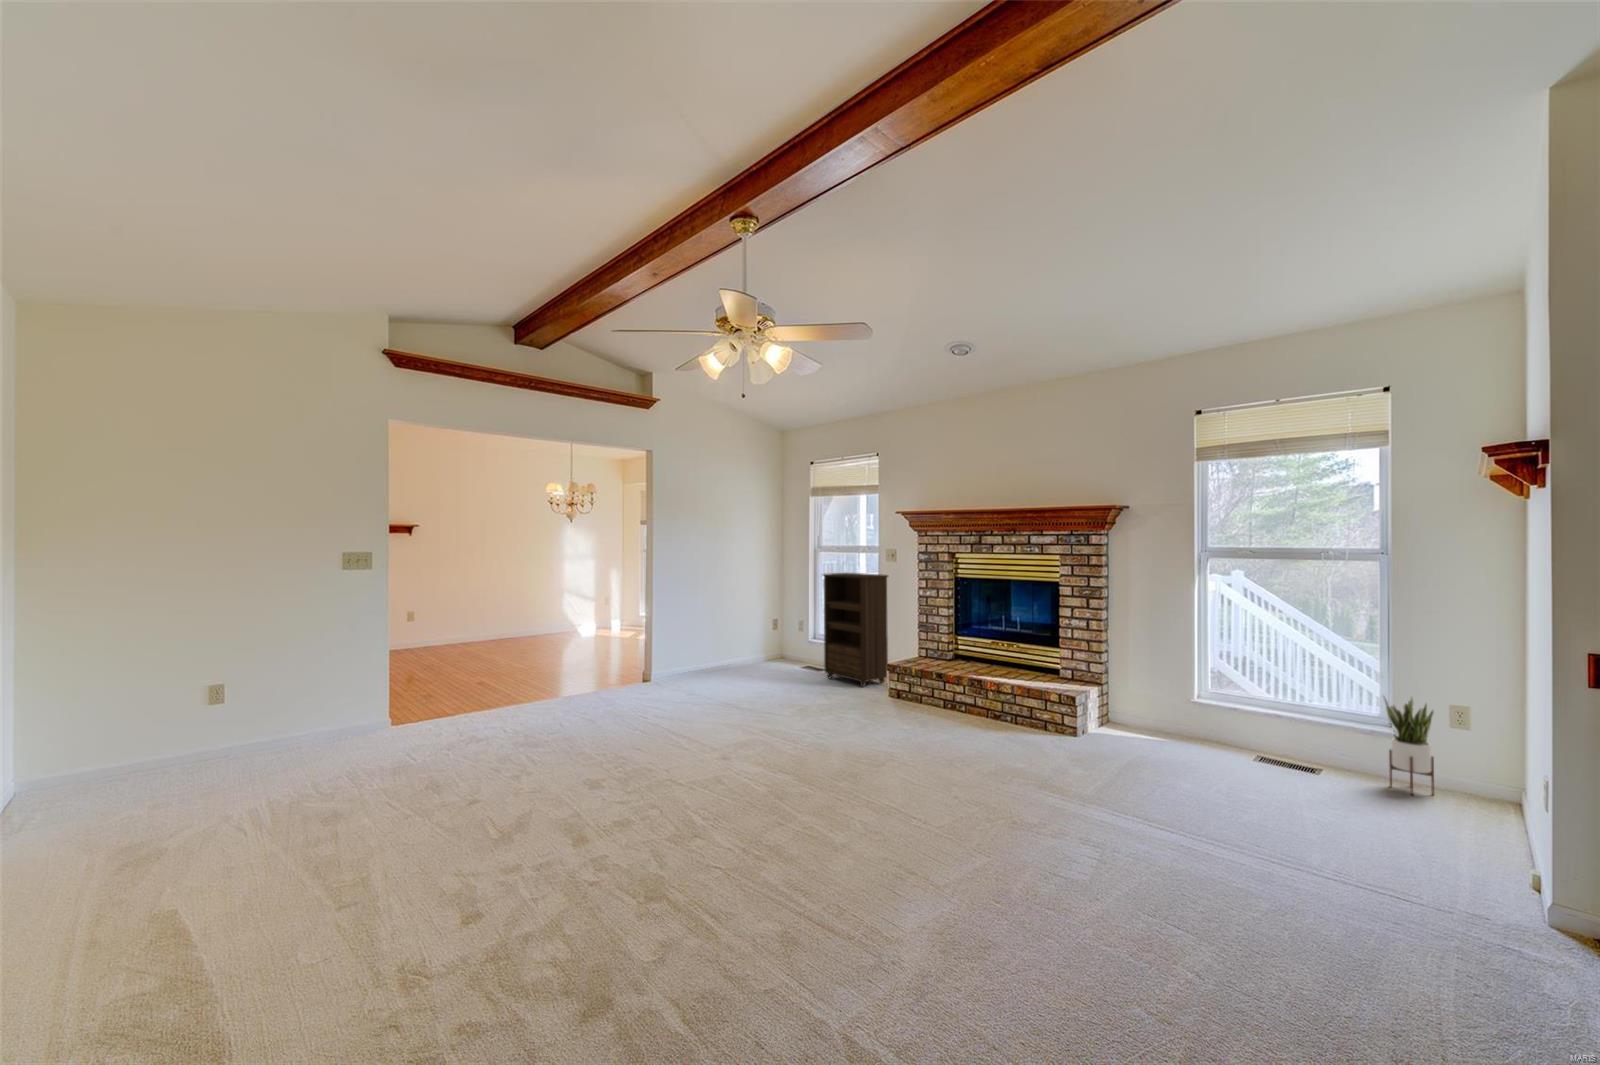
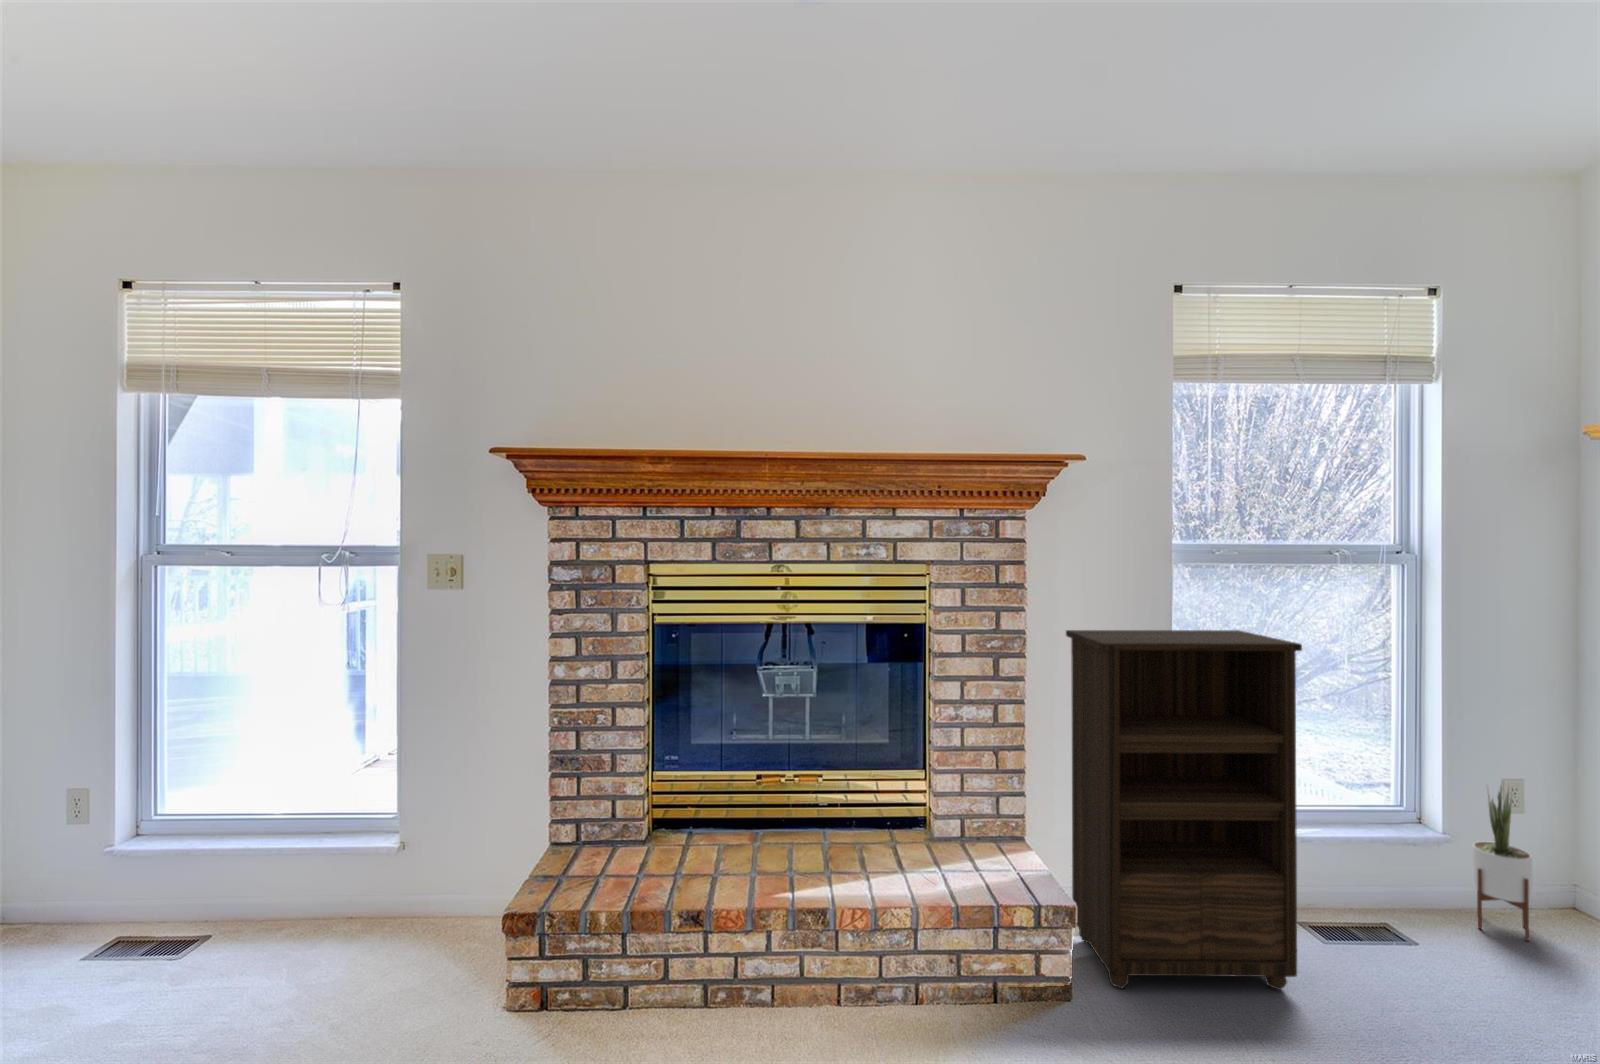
bookshelf: present [823,573,888,687] -> present [1066,630,1302,990]

